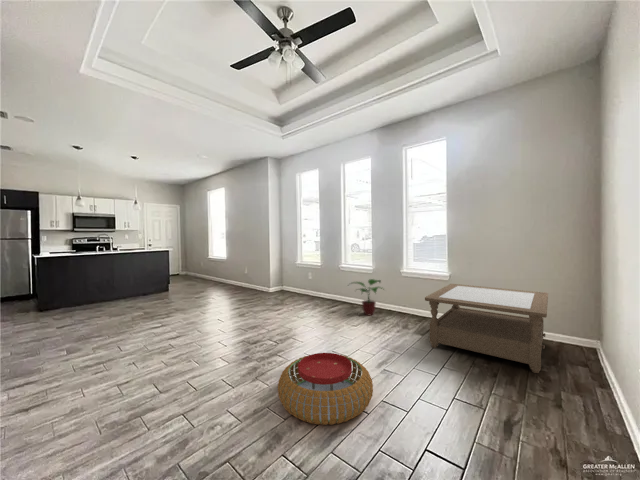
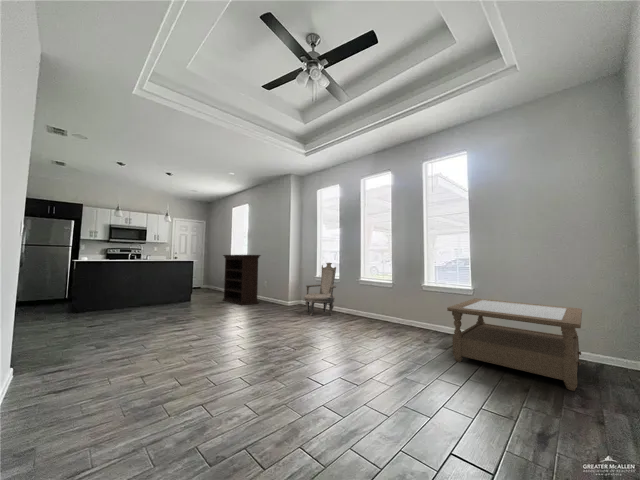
bookshelf: none [199,241,240,294] -> present [223,255,260,305]
armchair: none [285,248,317,303] -> present [304,263,336,316]
potted plant: present [355,279,382,315] -> none [367,293,407,330]
pouf: present [278,353,373,425] -> none [296,355,393,424]

